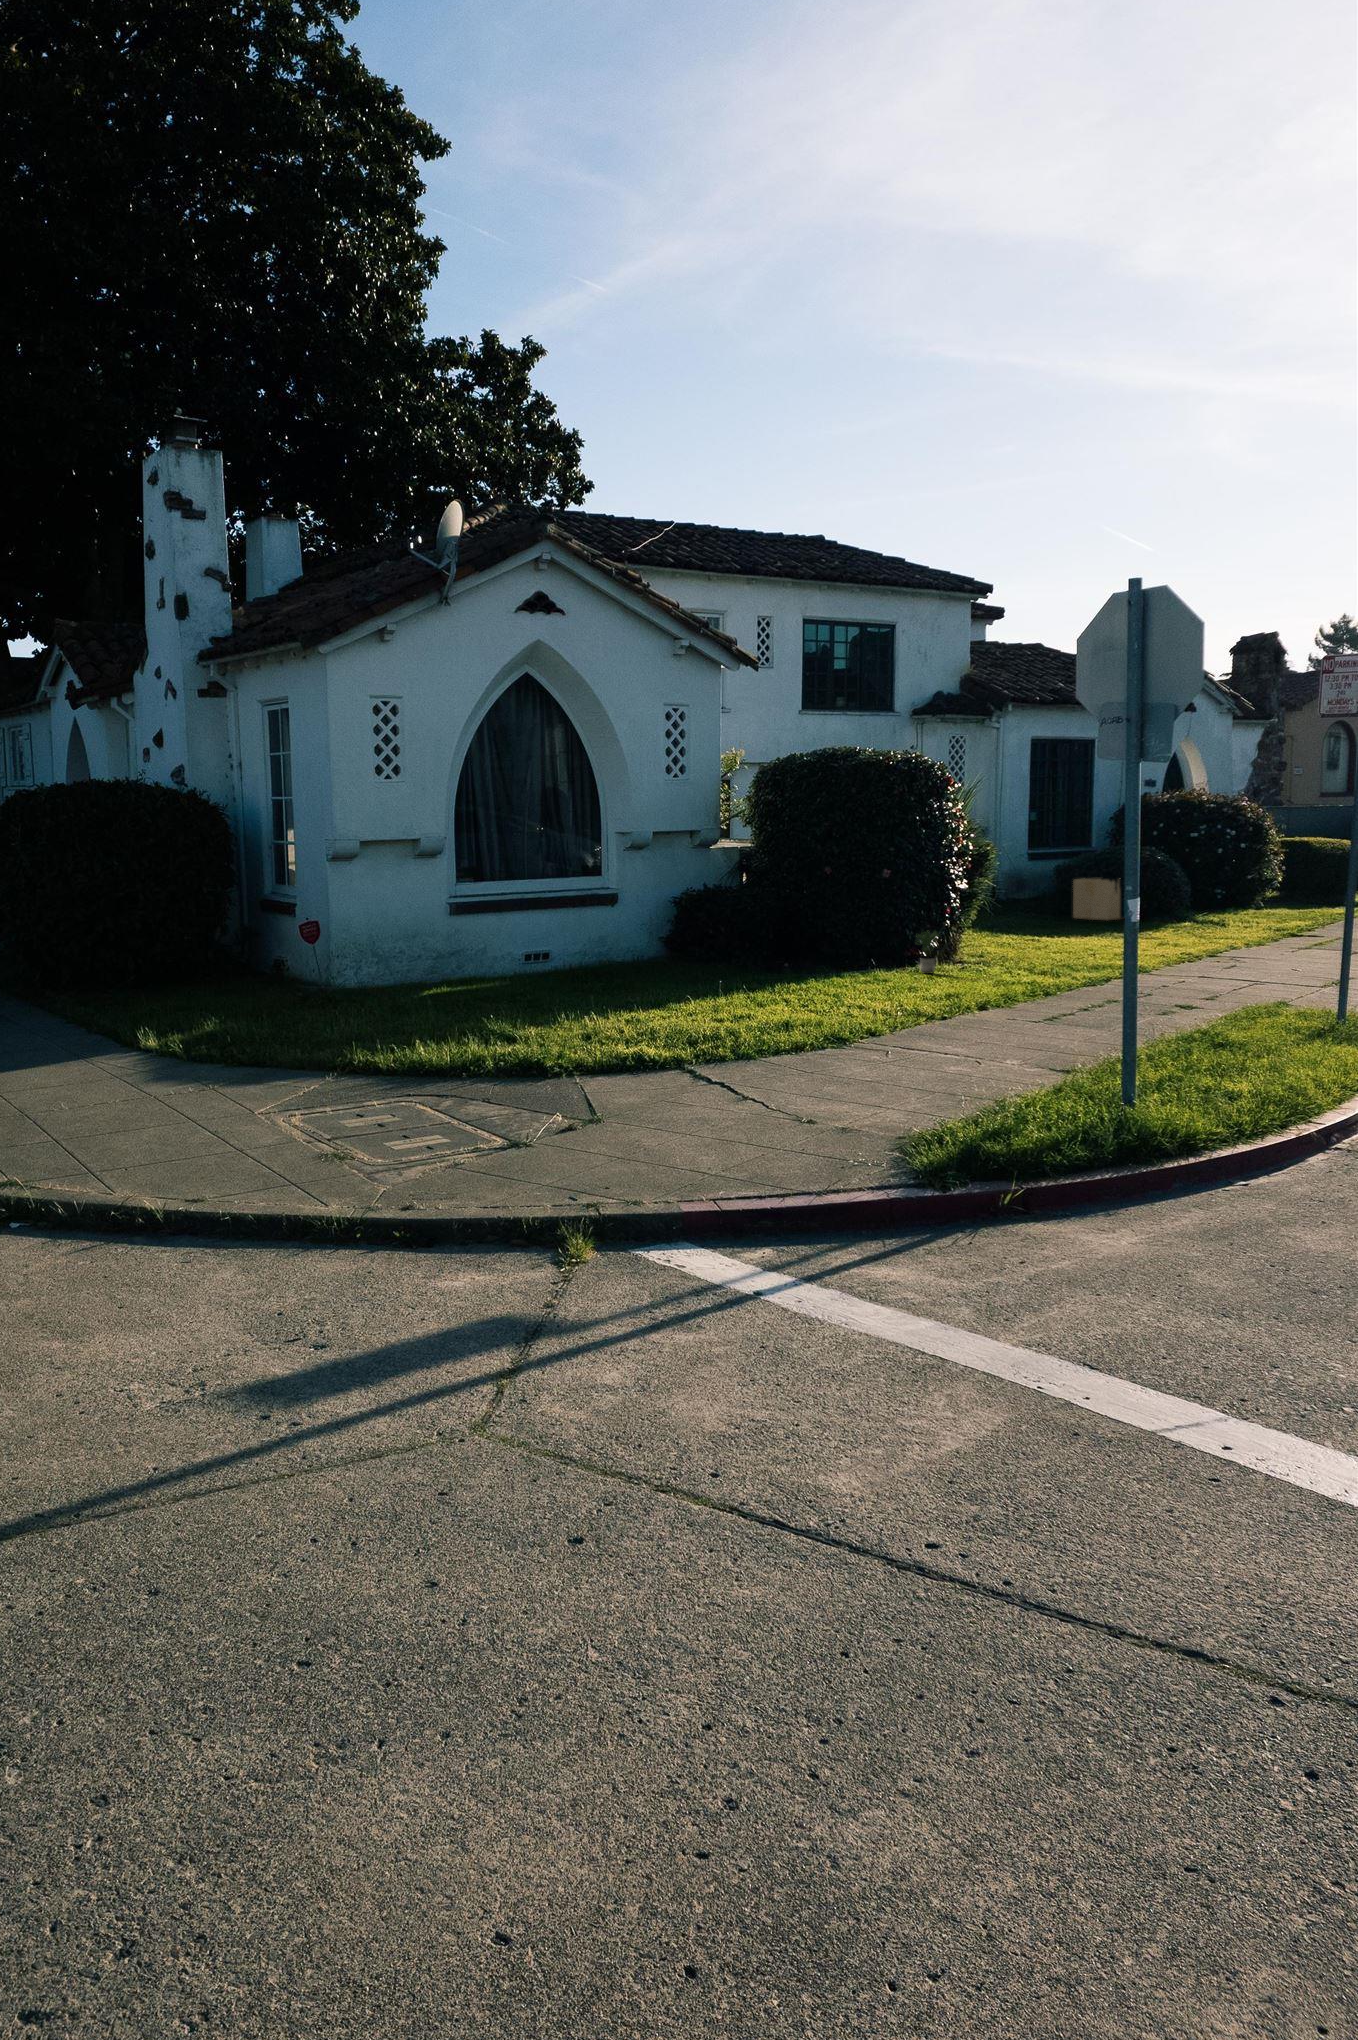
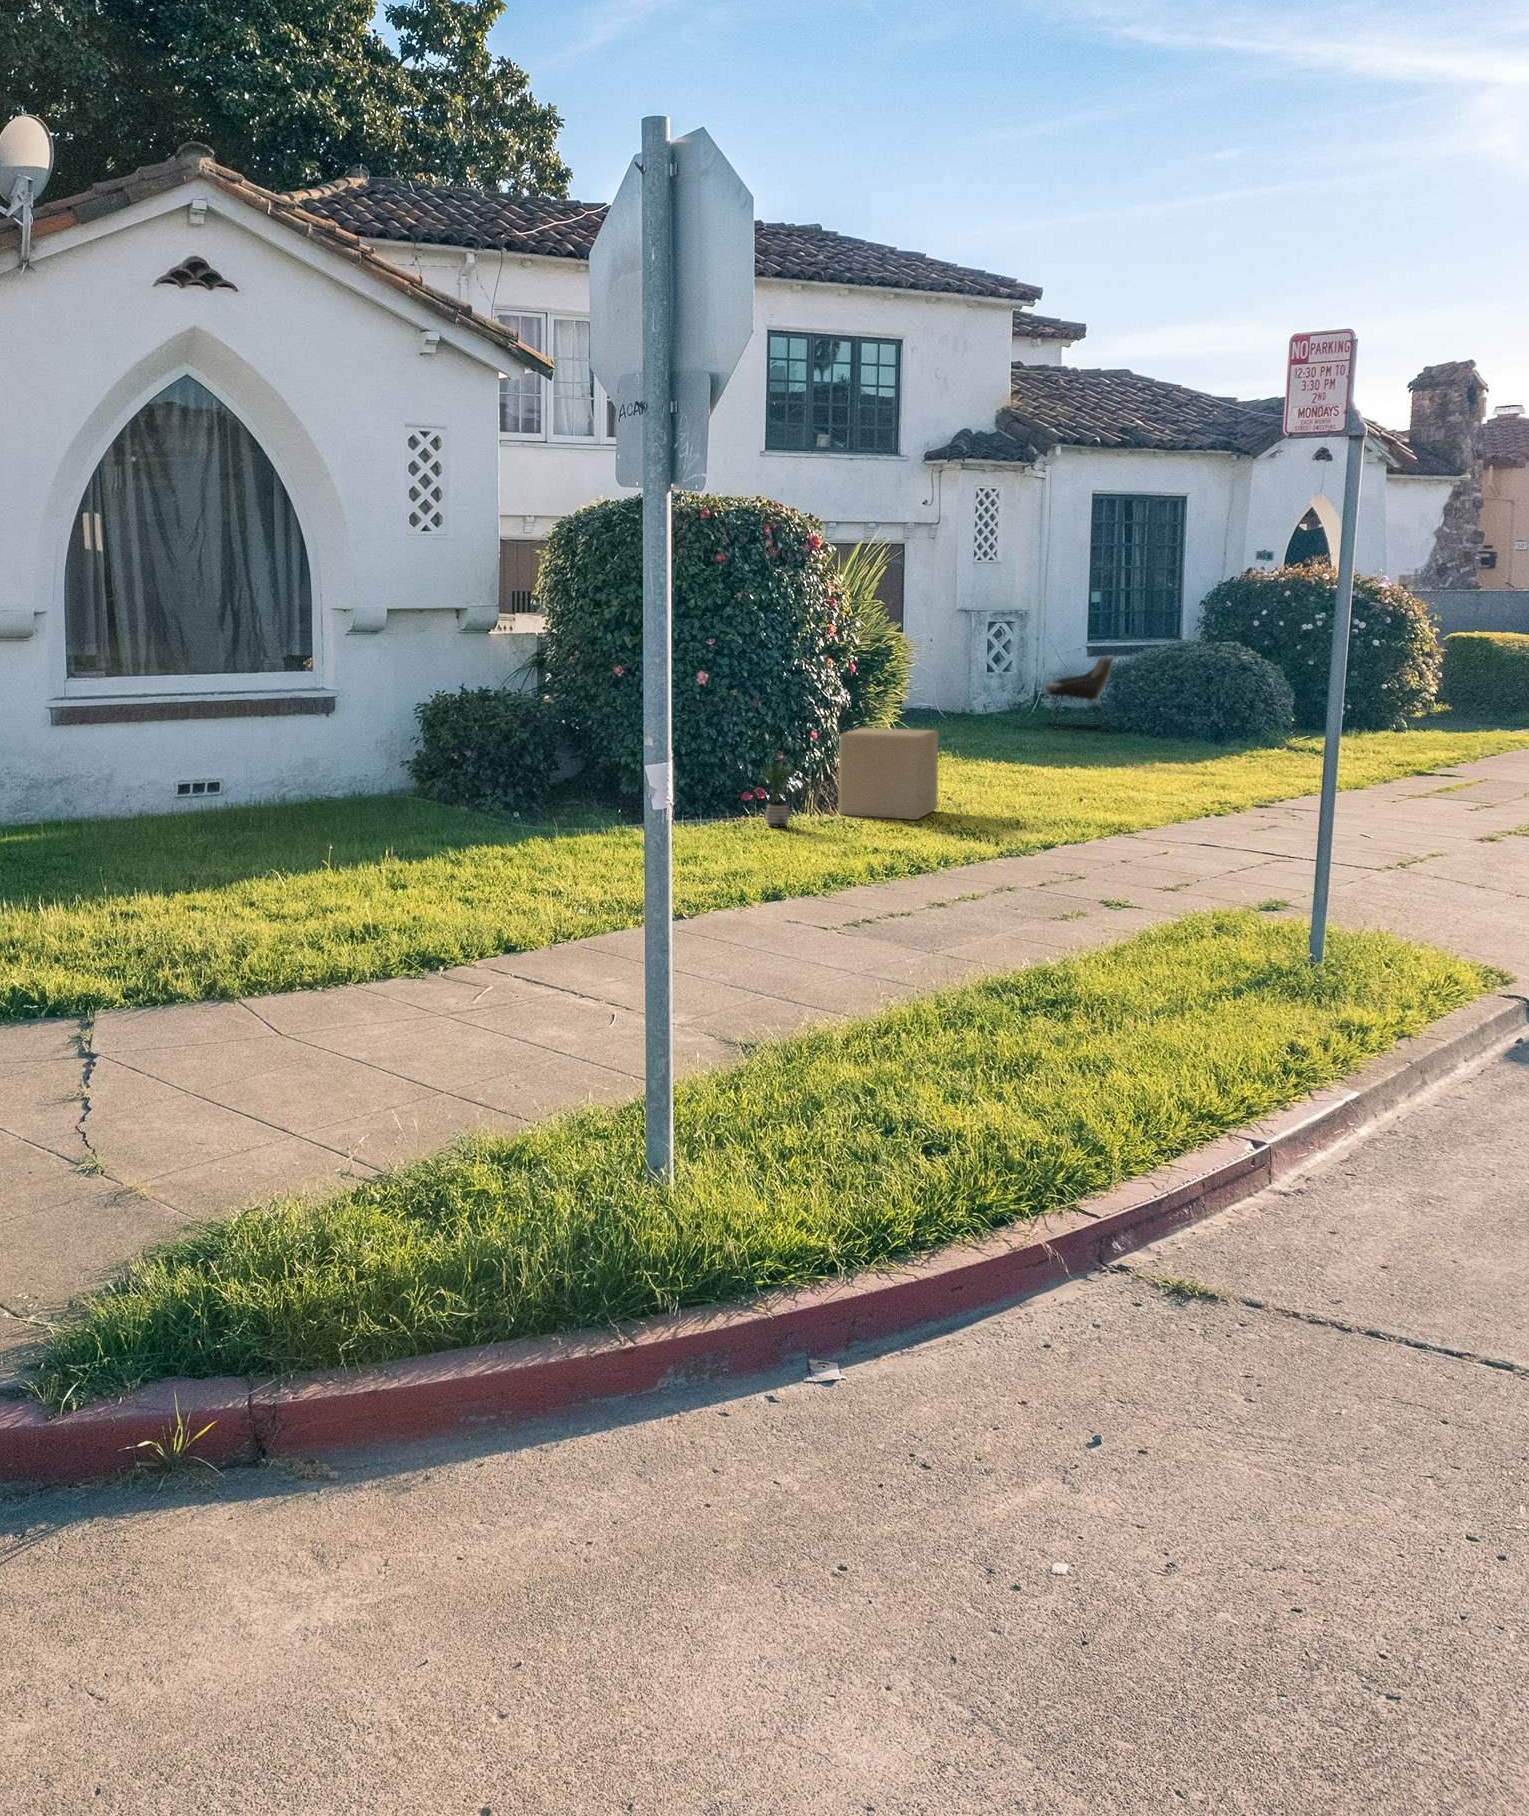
lounge chair: none [1009,858,1063,914] -> present [1042,655,1113,730]
cardboard box: present [1073,879,1120,920] -> present [838,728,938,820]

